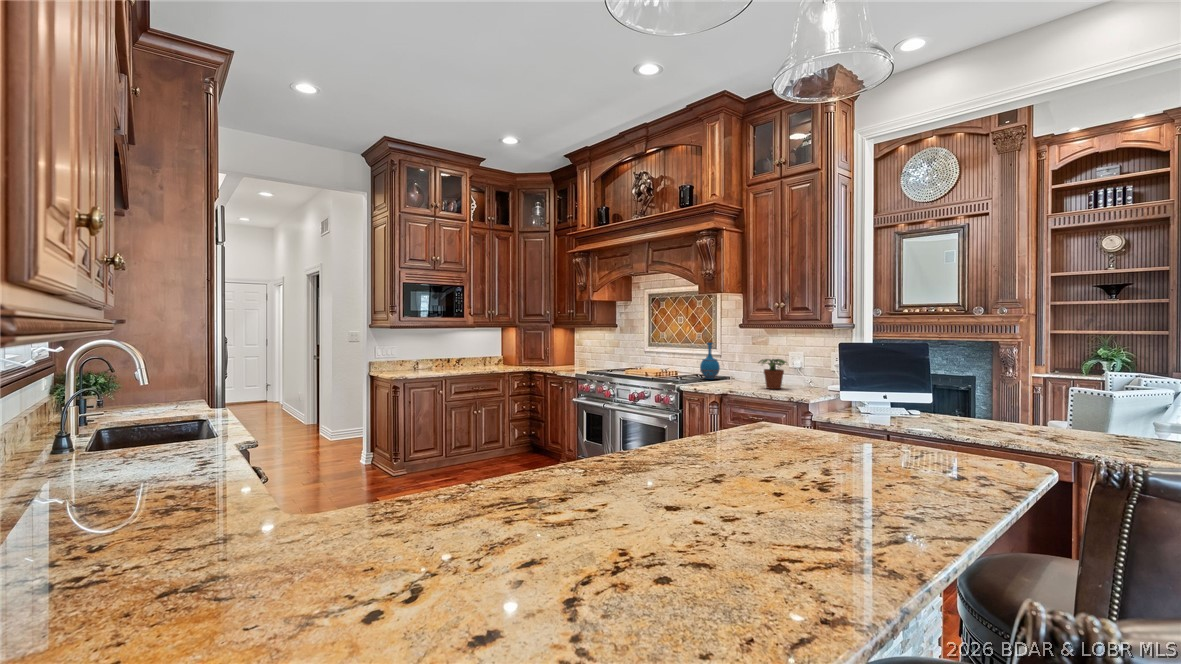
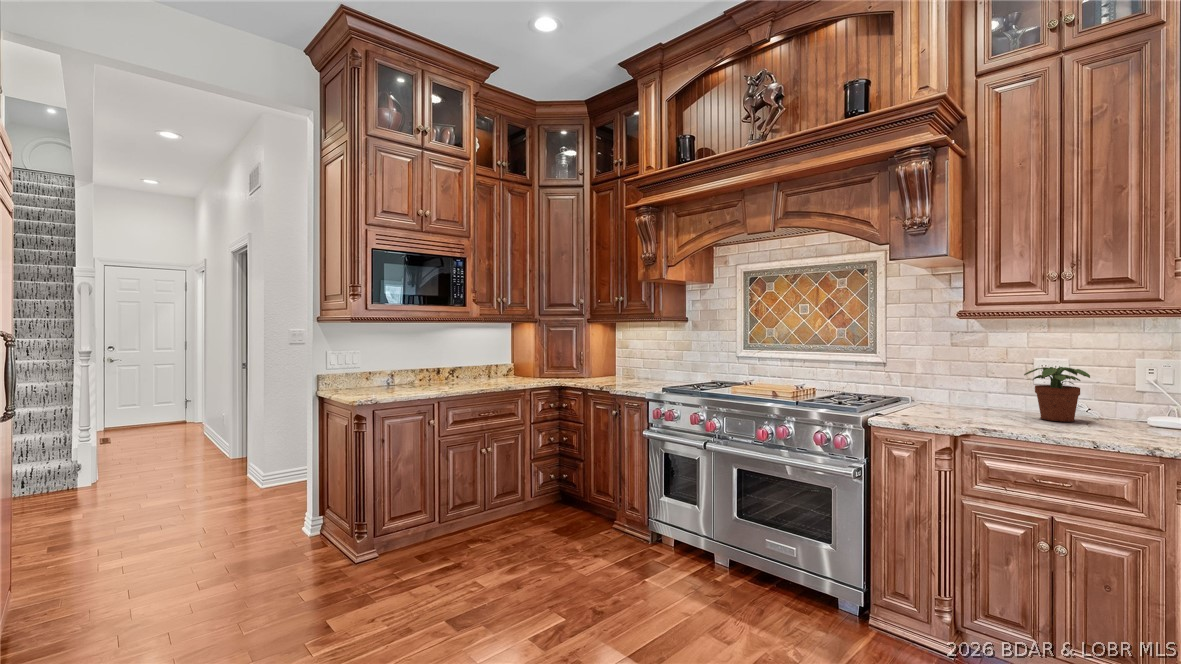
bottle: present [700,341,720,379] -> none [874,338,911,401]

